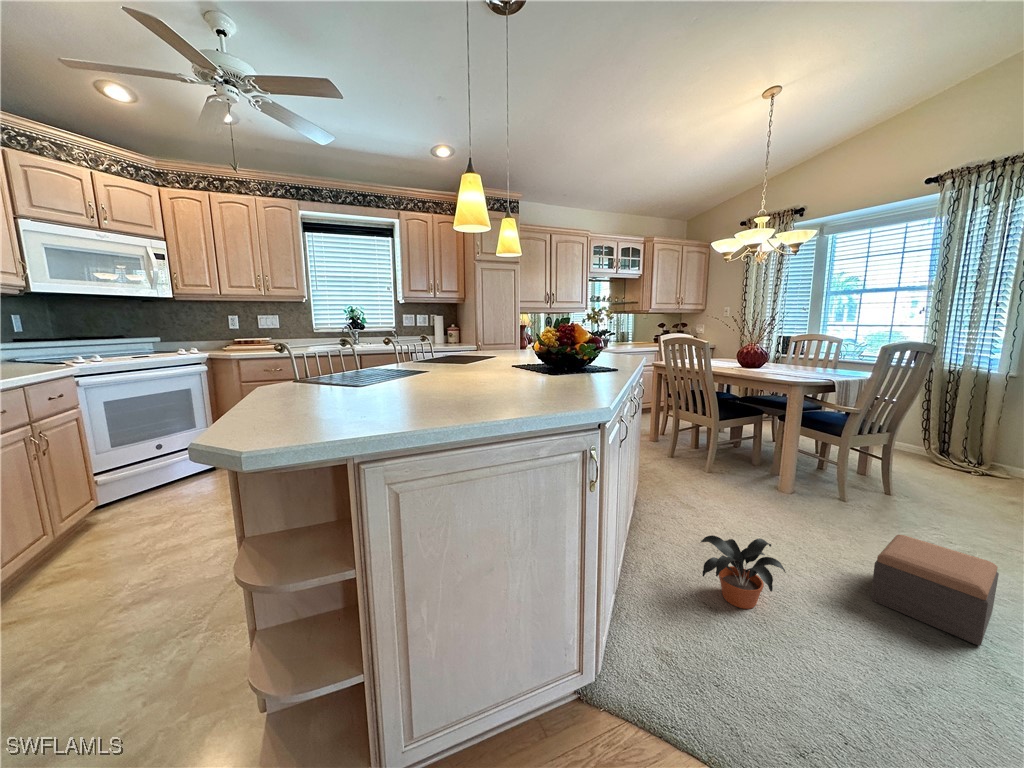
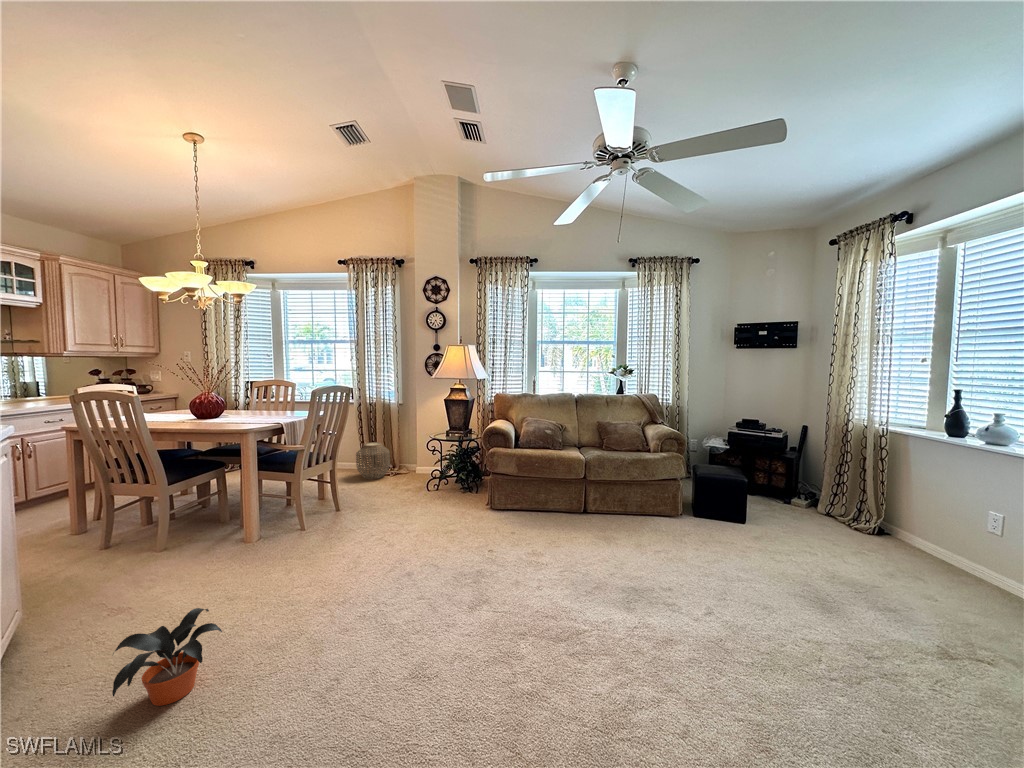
woven basket: none [913,422,979,472] -> present [356,442,390,479]
footstool: present [871,535,999,645] -> none [307,540,383,612]

